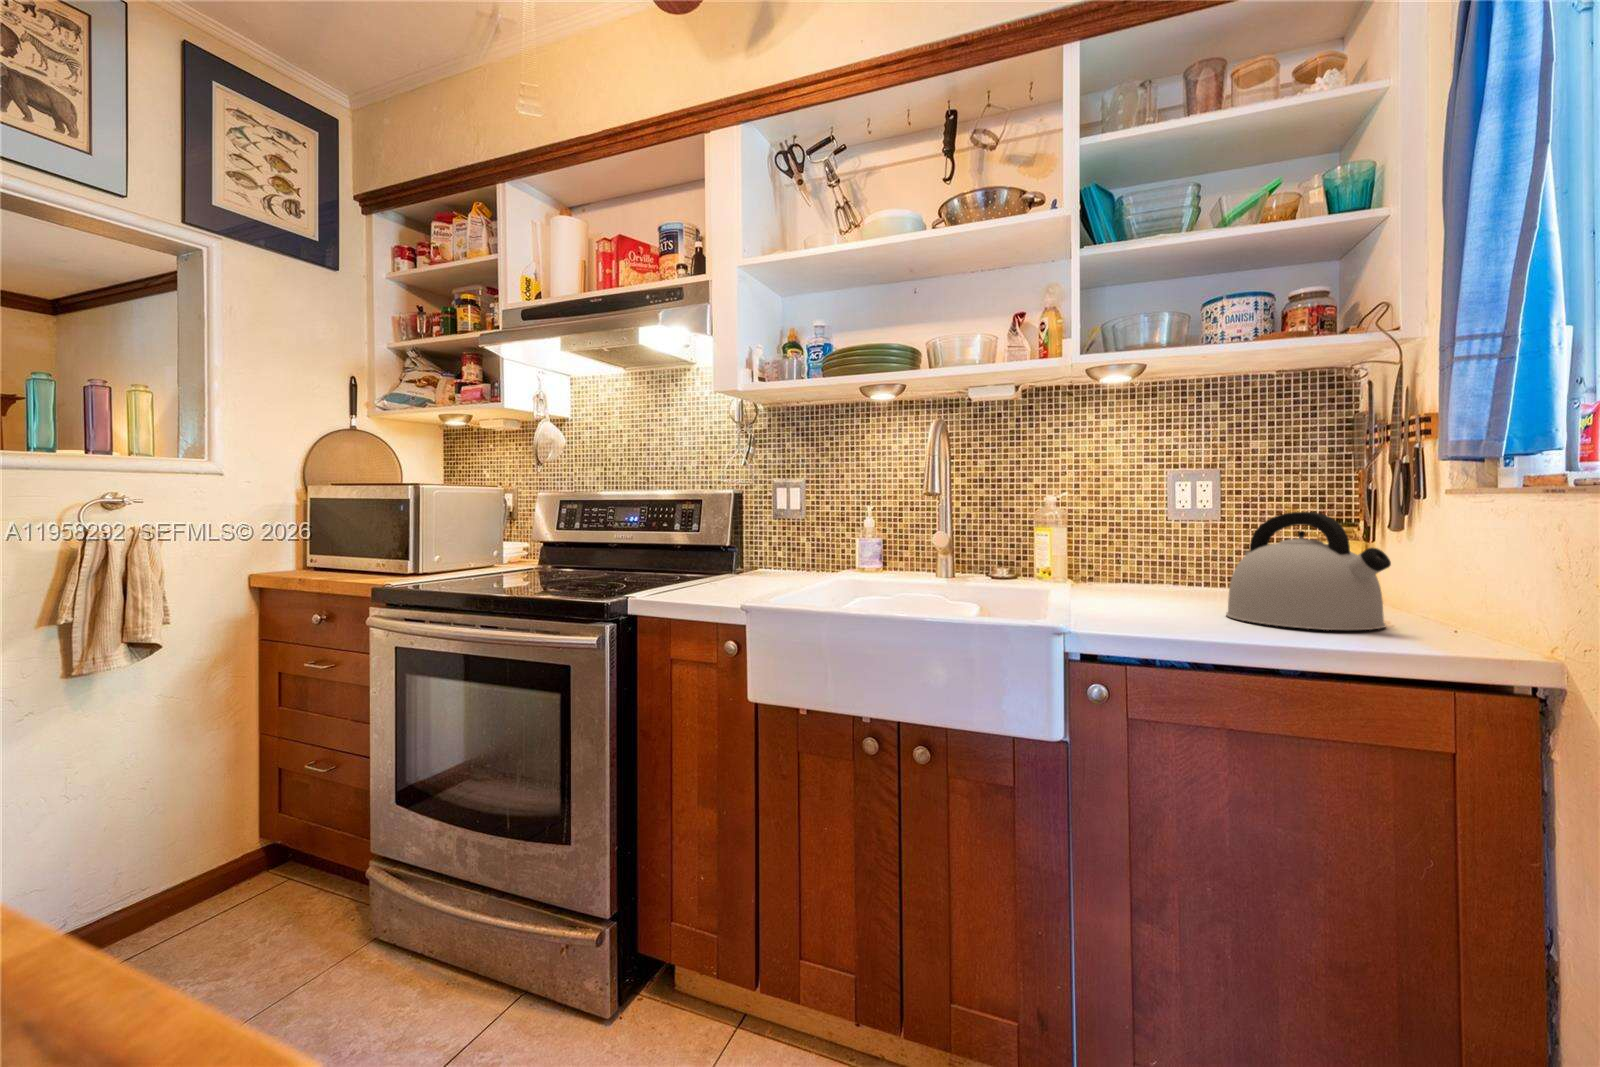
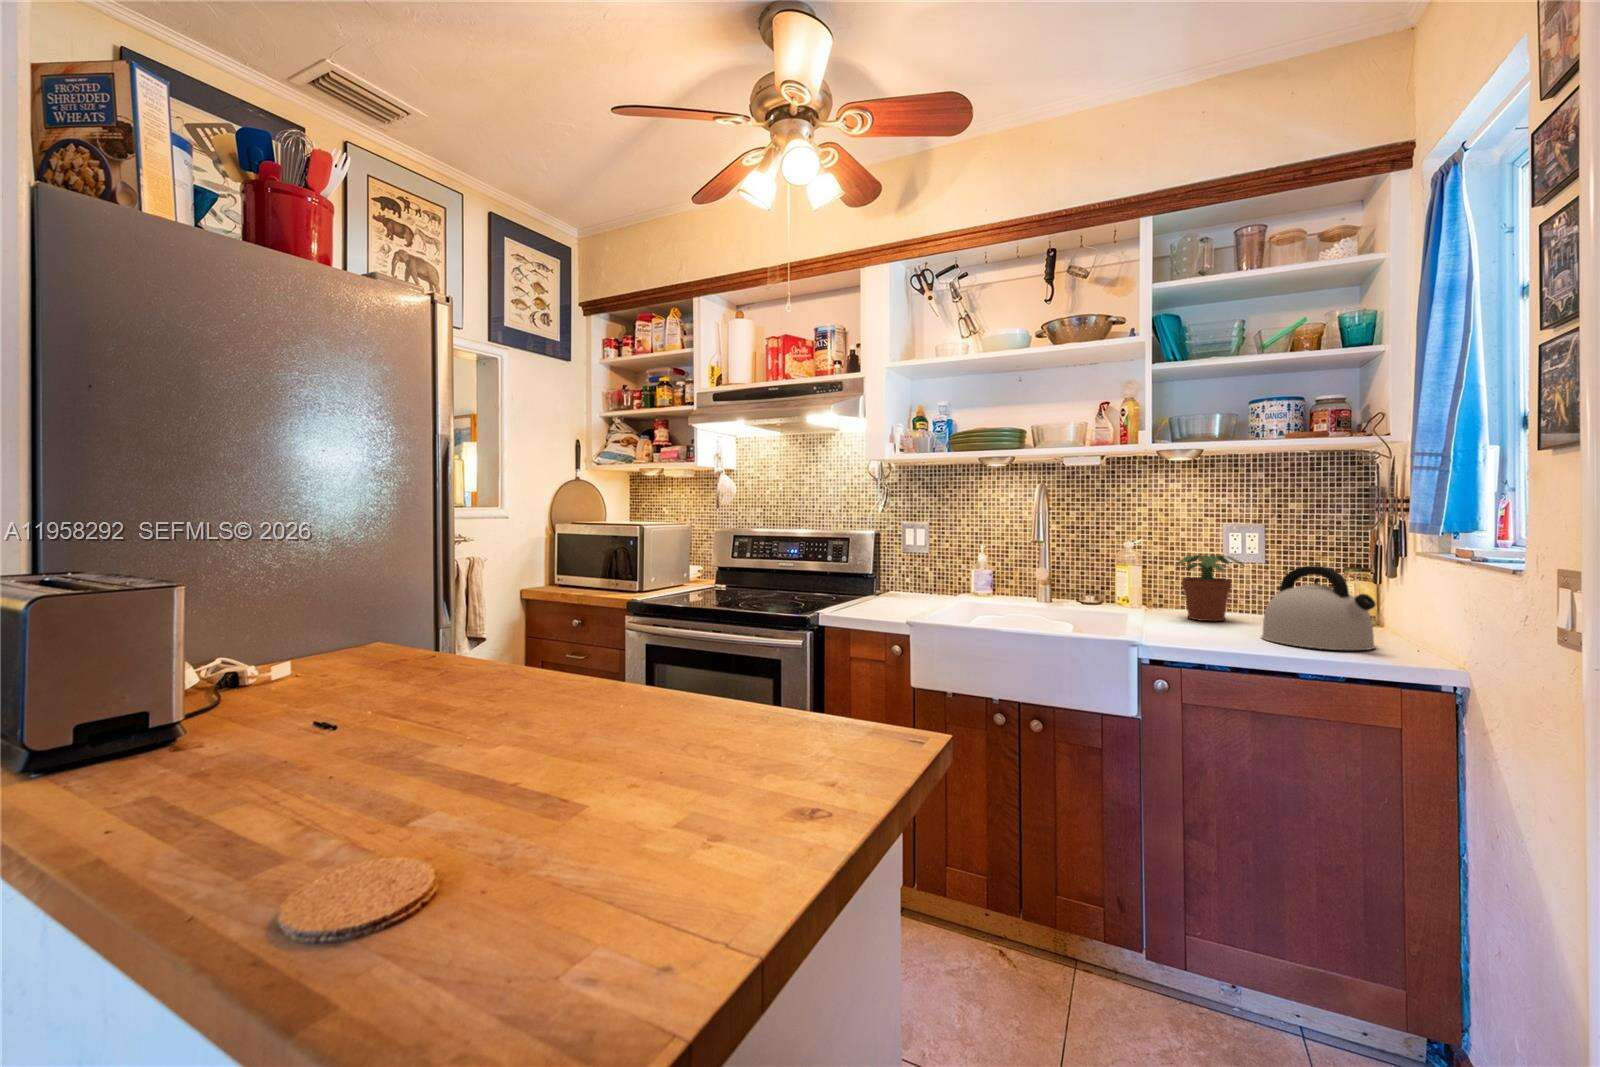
potted plant: none [1110,508,1198,597] -> present [1177,555,1245,621]

